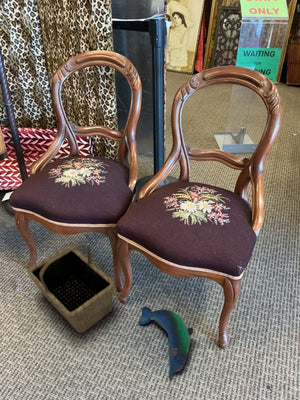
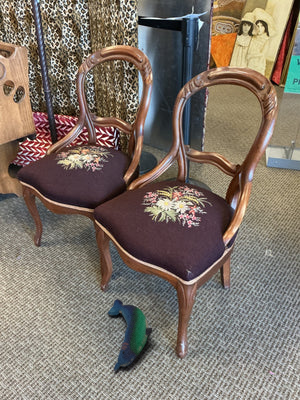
basket: present [28,243,114,333] -> none [21,224,91,310]

